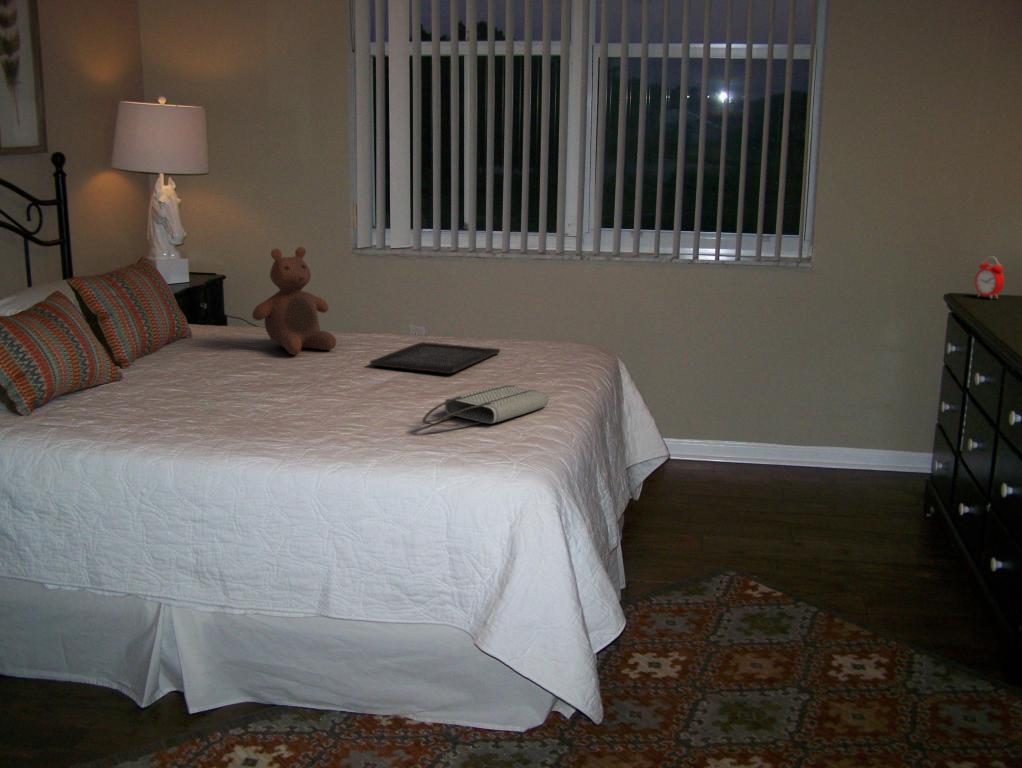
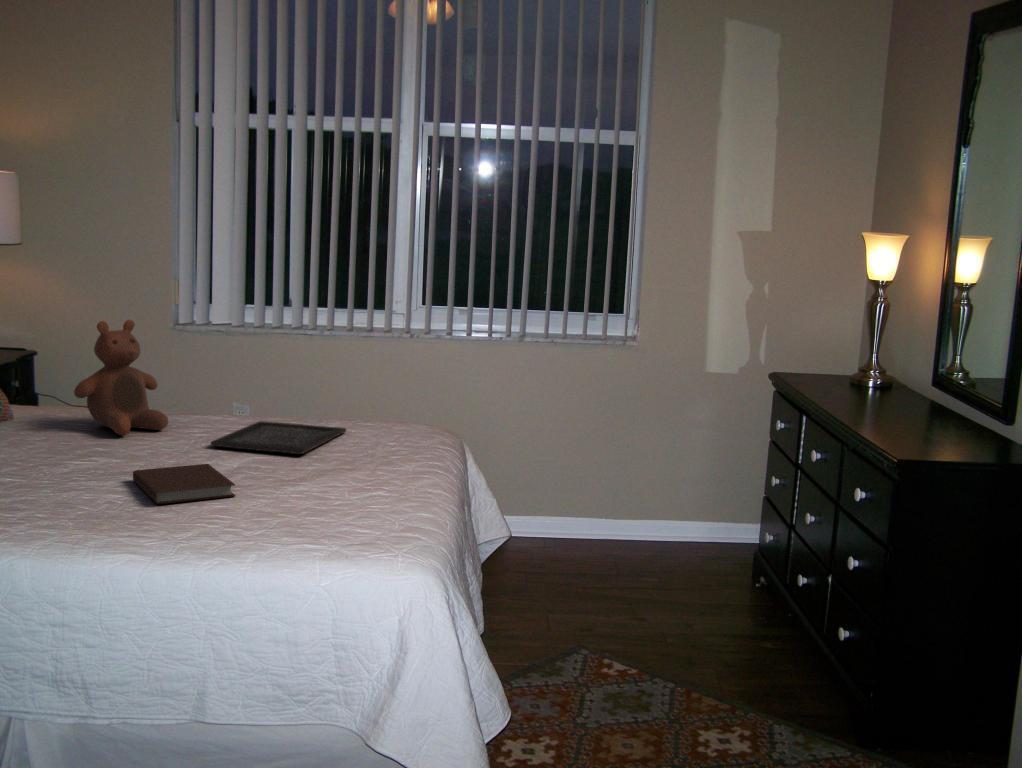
alarm clock: present [975,260,1004,297] -> none [792,339,819,379]
notebook: none [293,381,380,417] -> present [133,464,235,504]
tote bag: present [423,385,549,426] -> none [289,466,414,510]

